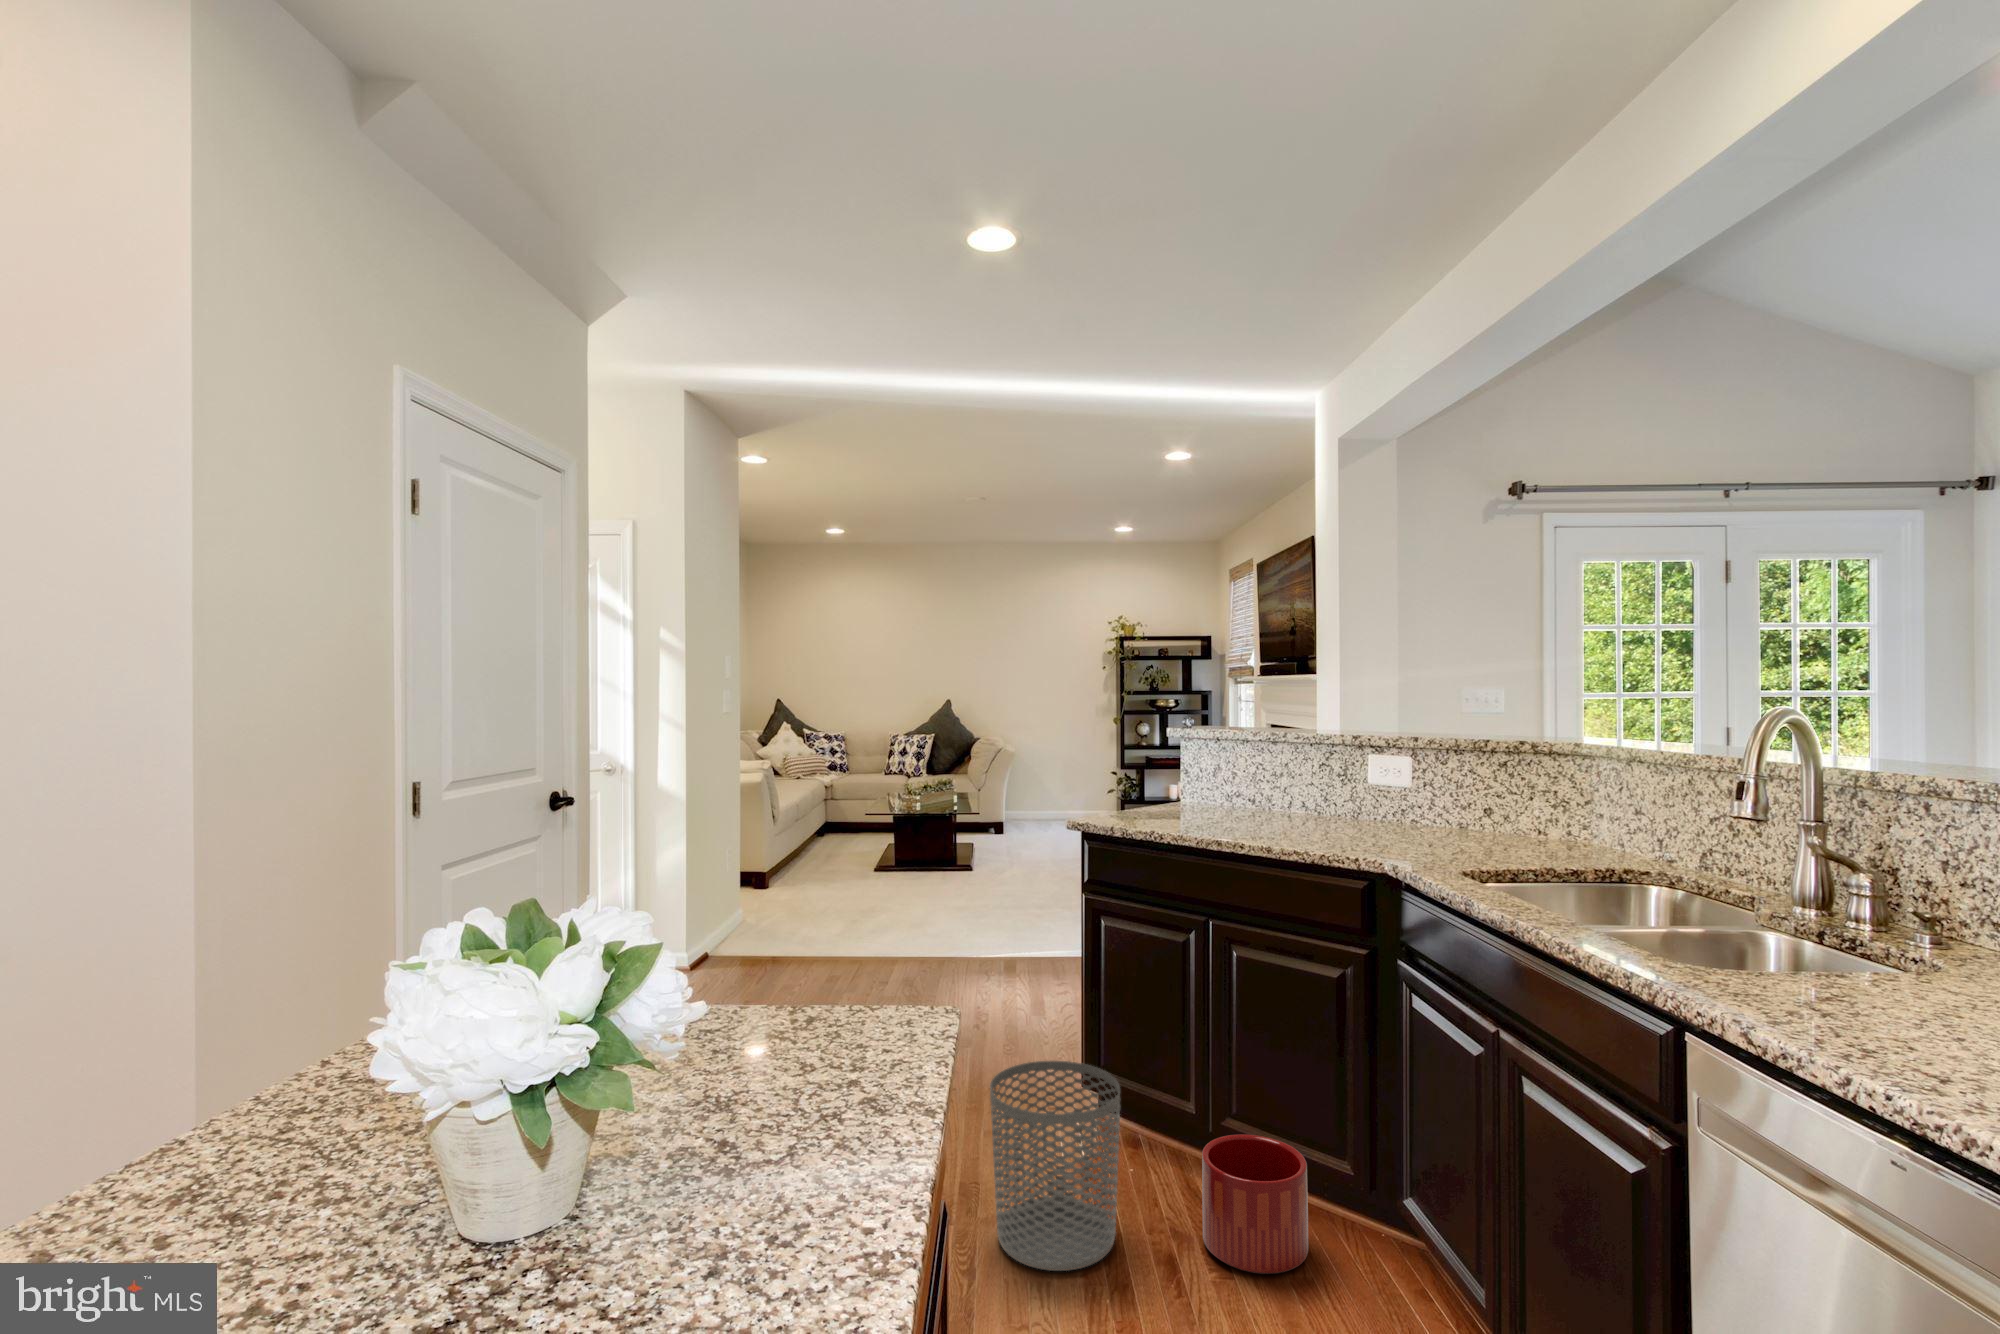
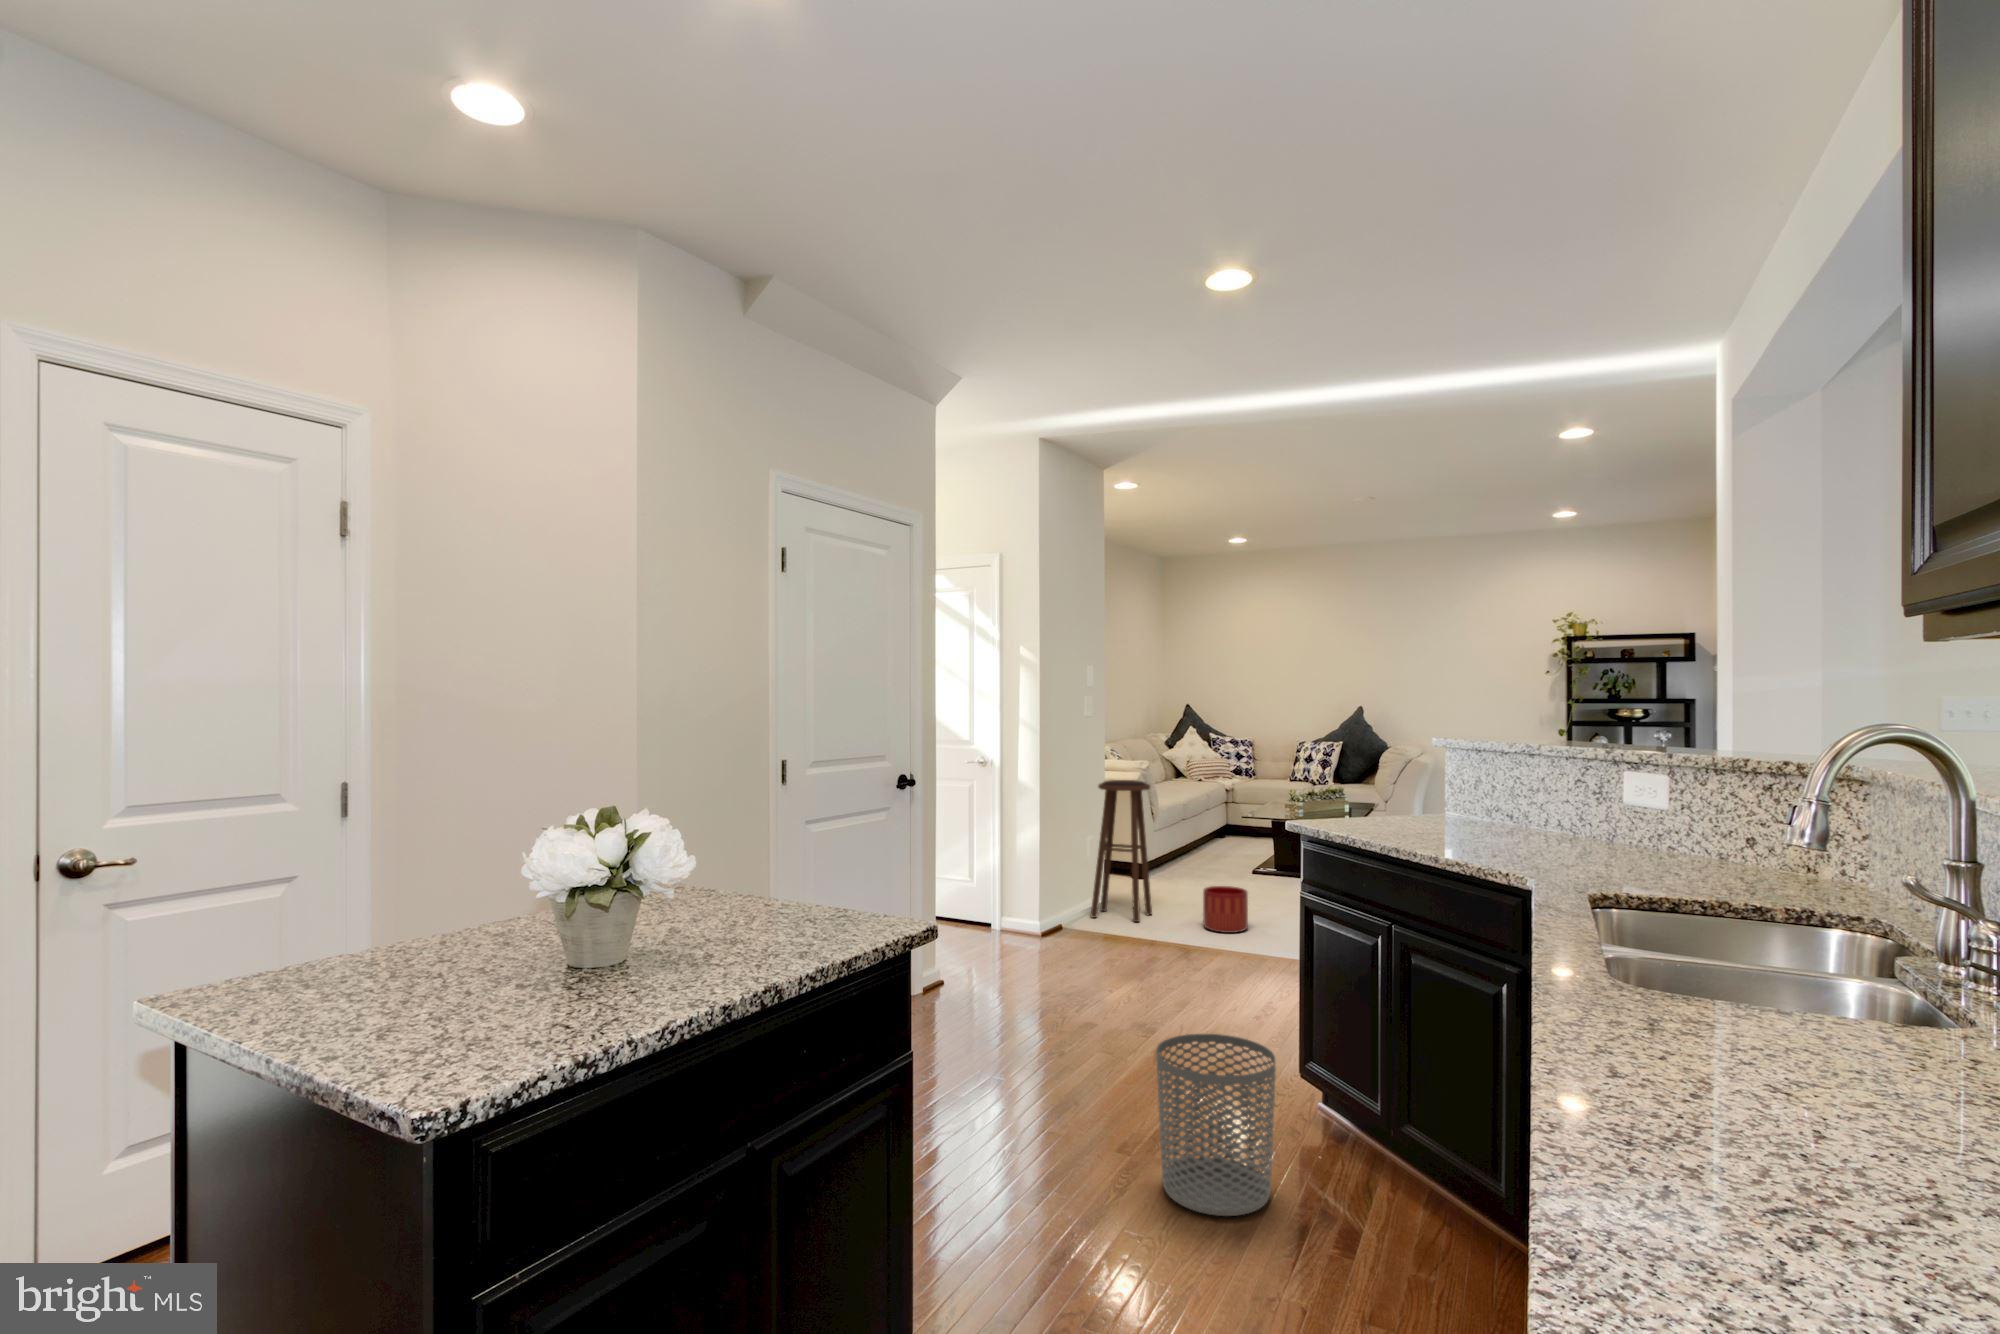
stool: none [736,783,801,936] -> present [1091,780,1152,922]
planter: present [1202,1134,1308,1274] -> present [1203,886,1248,933]

